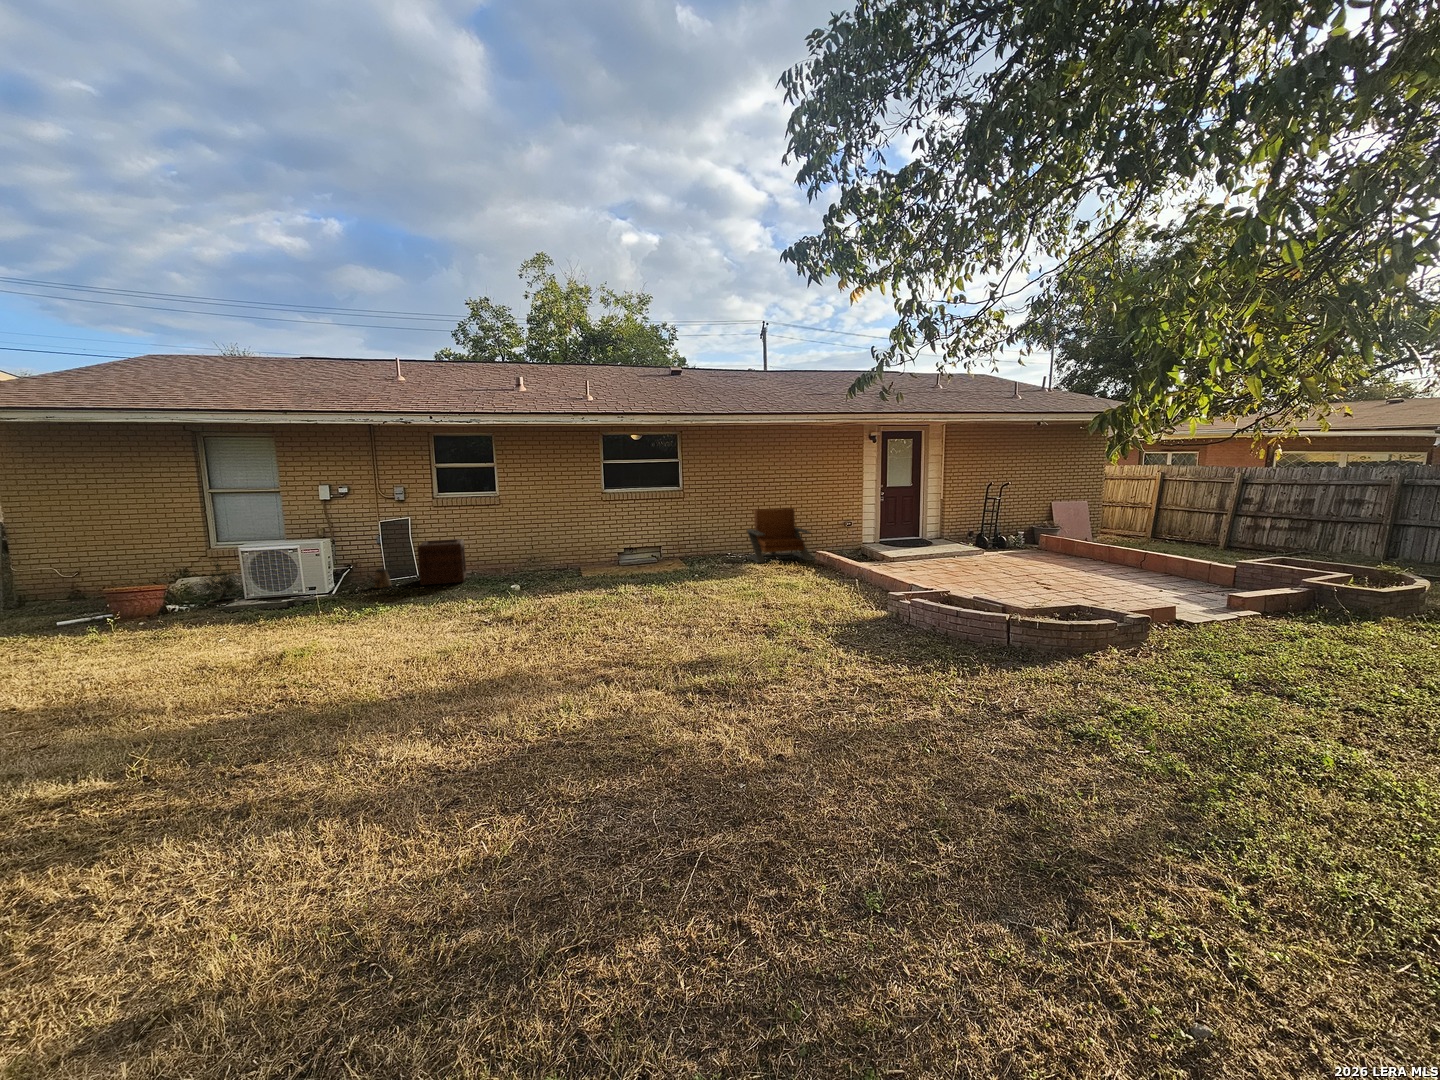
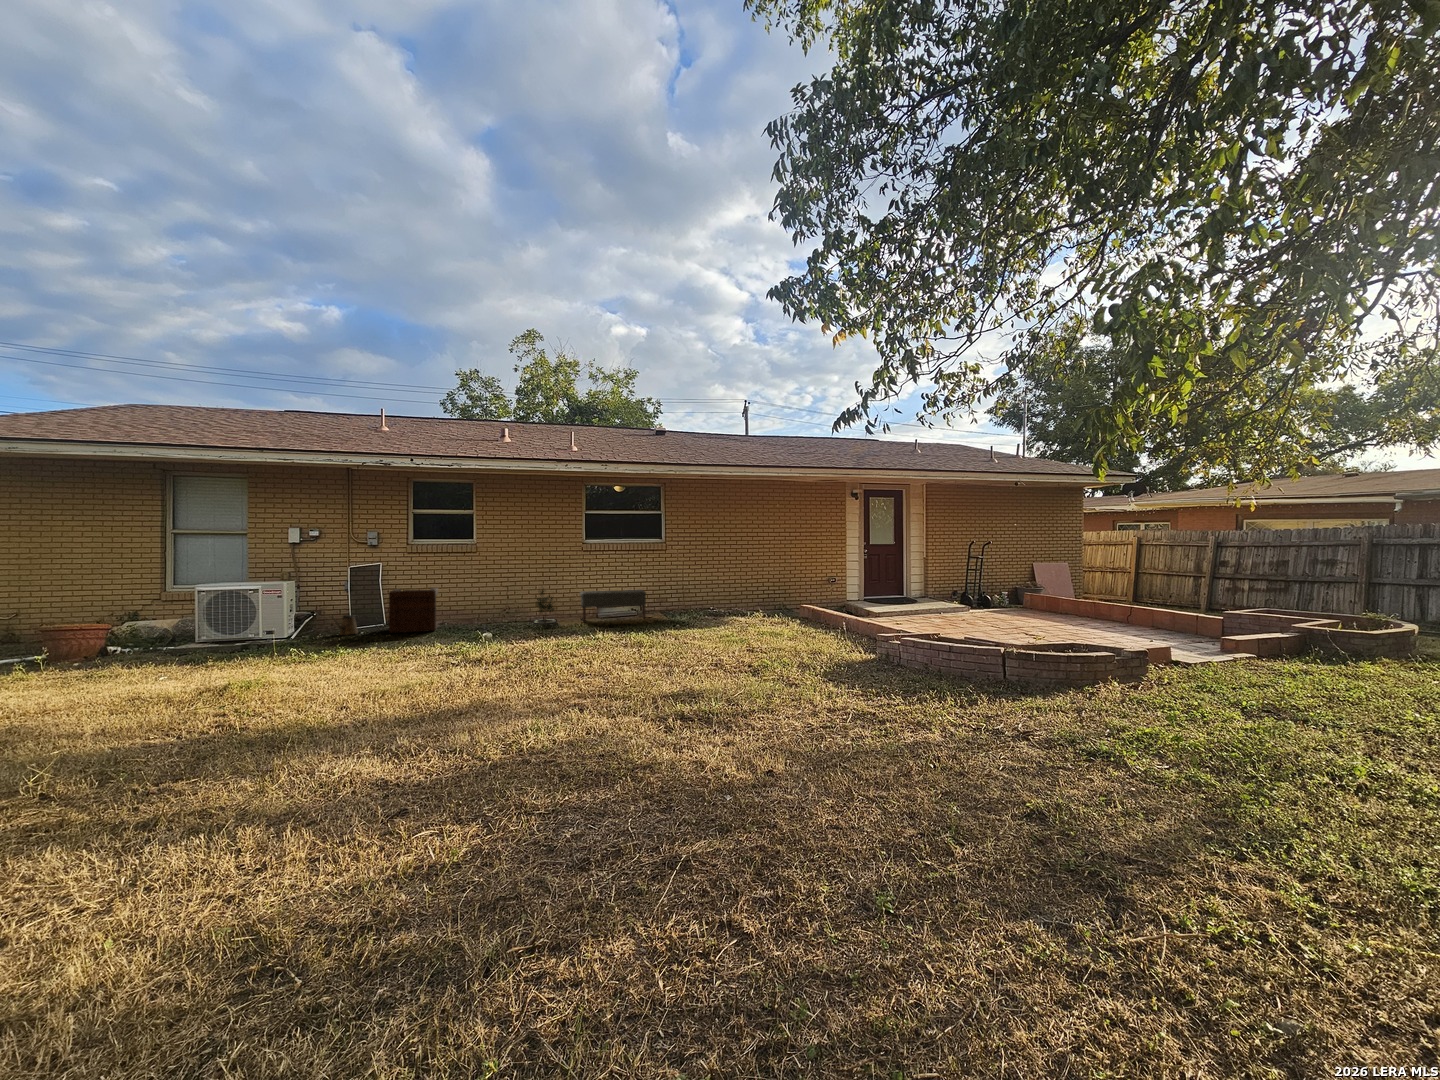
lounge chair: present [747,508,811,563] -> none [730,564,796,618]
bench: none [599,536,664,569] -> present [580,590,646,621]
potted tree: present [201,562,239,605] -> present [535,591,555,624]

